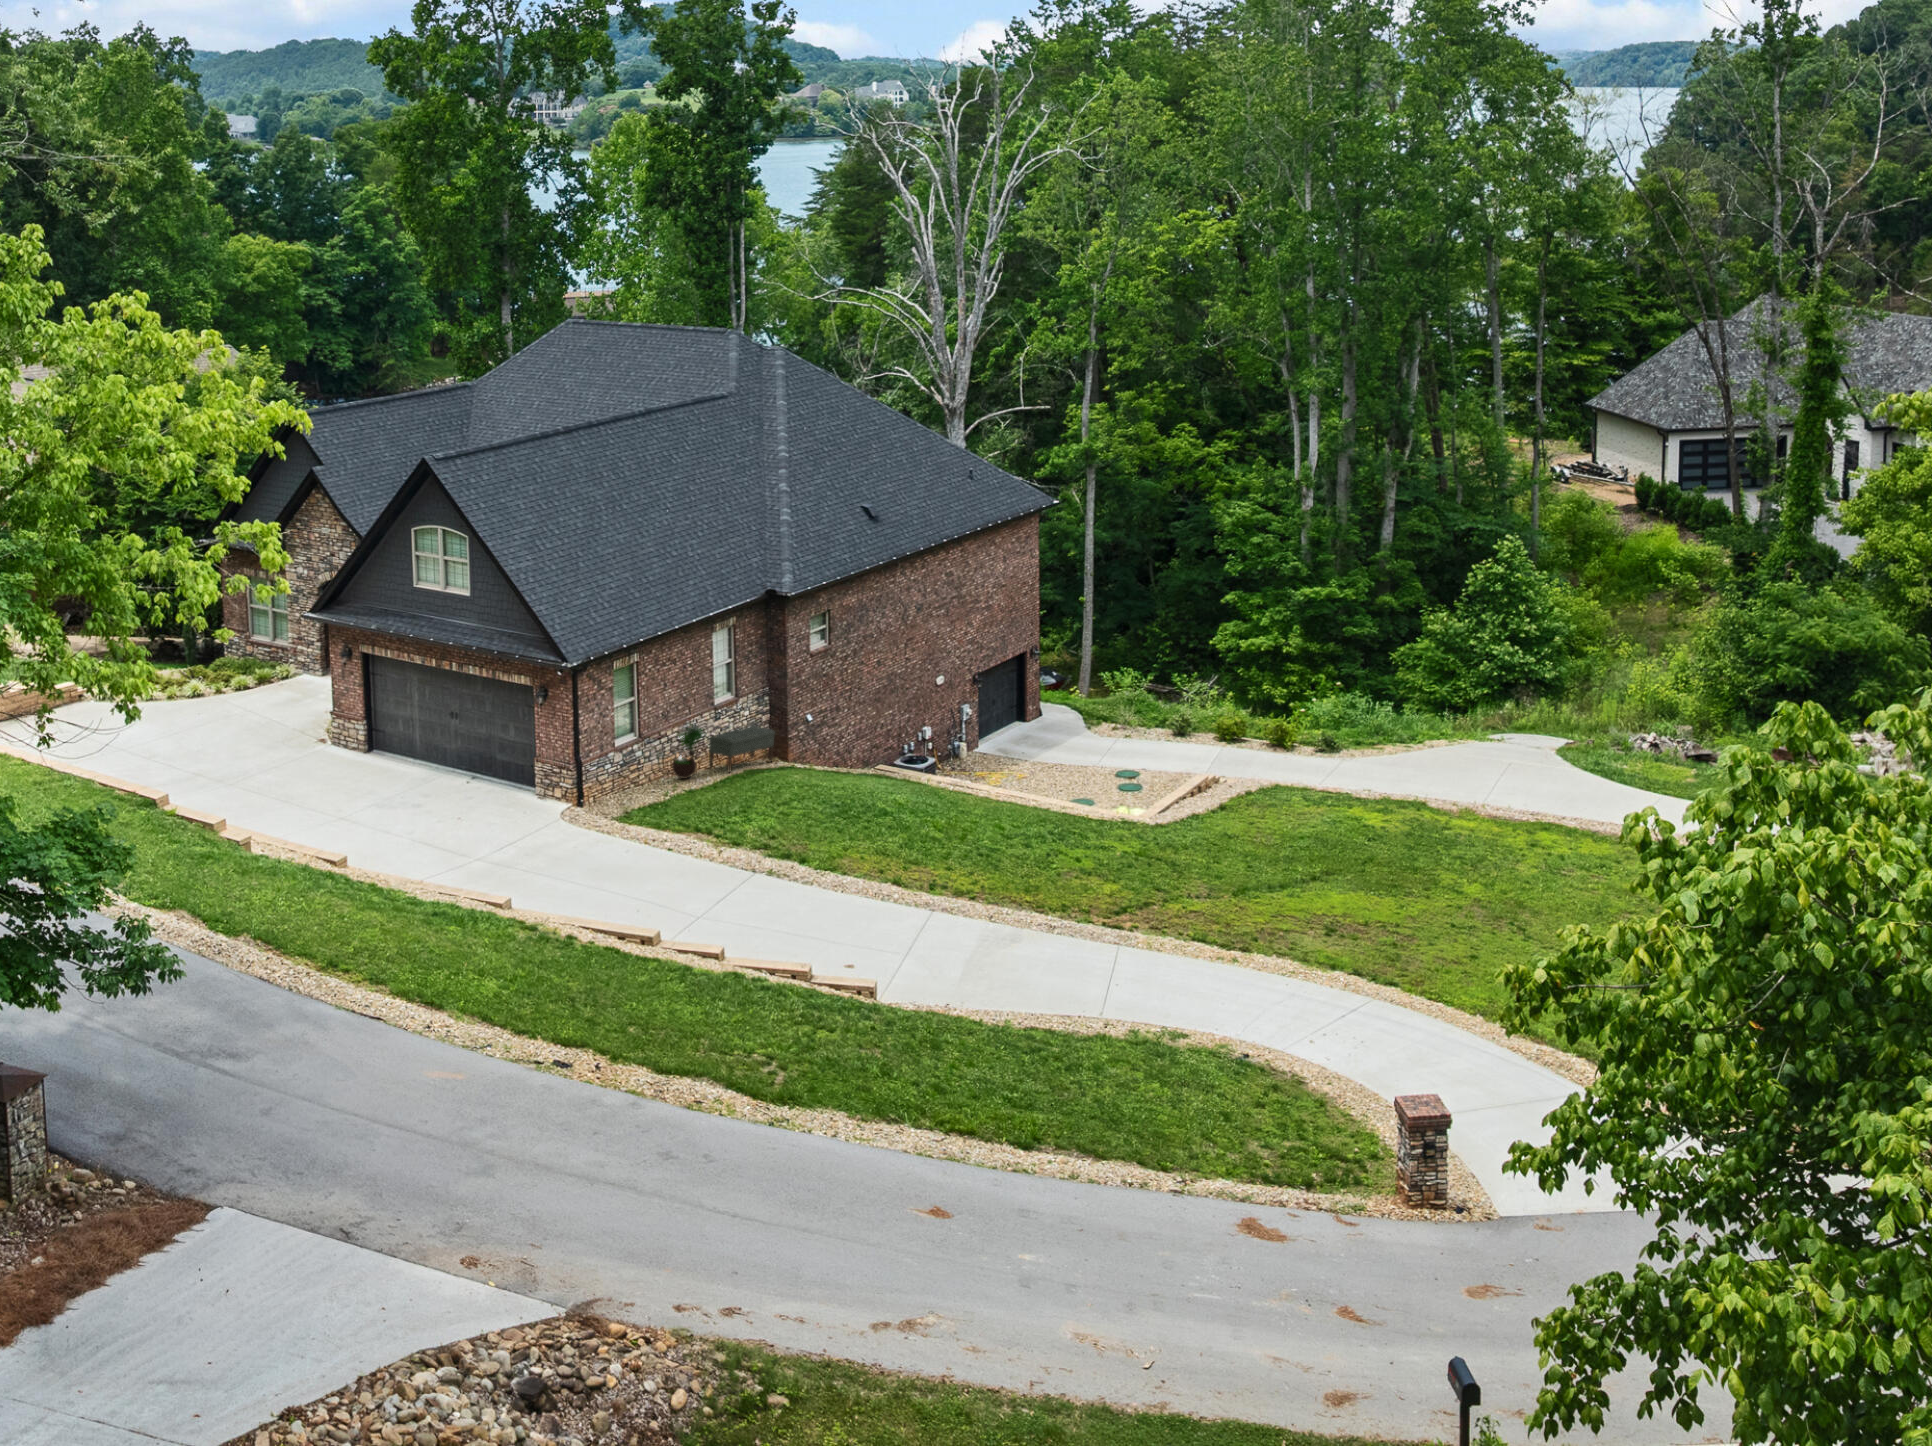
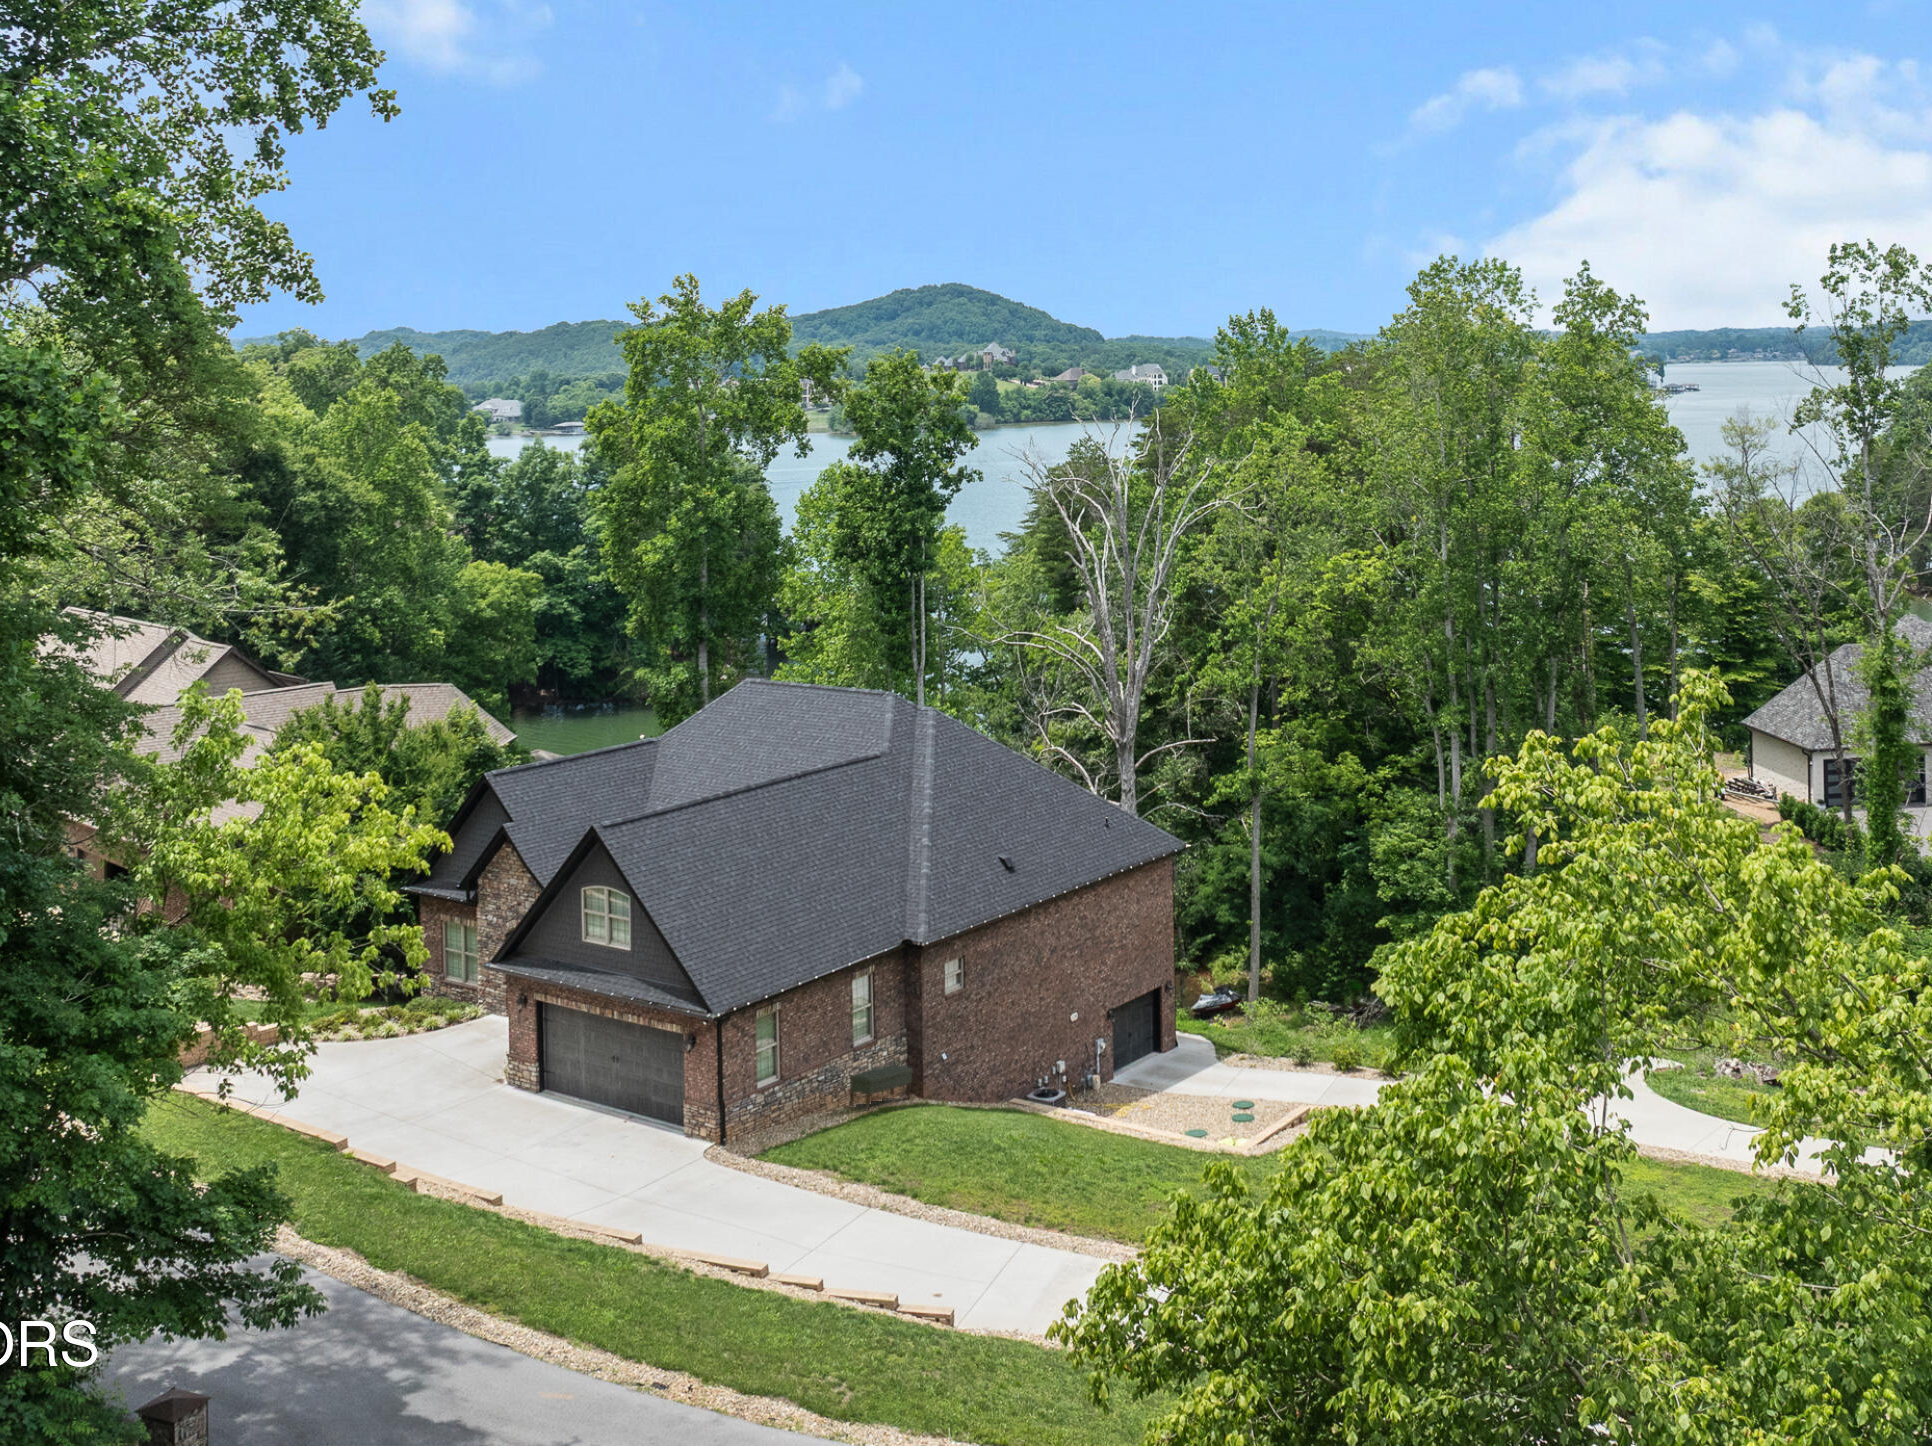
potted tree: present [672,725,702,779] -> present [1346,981,1367,1012]

